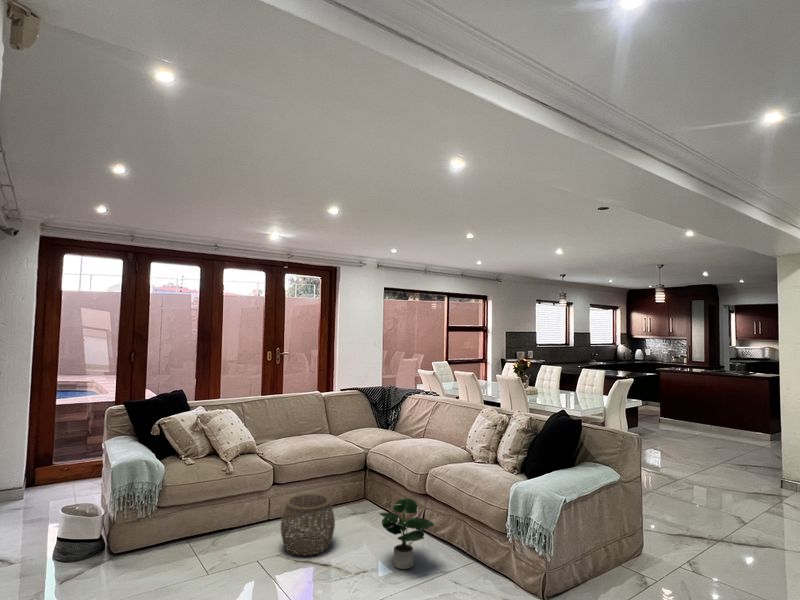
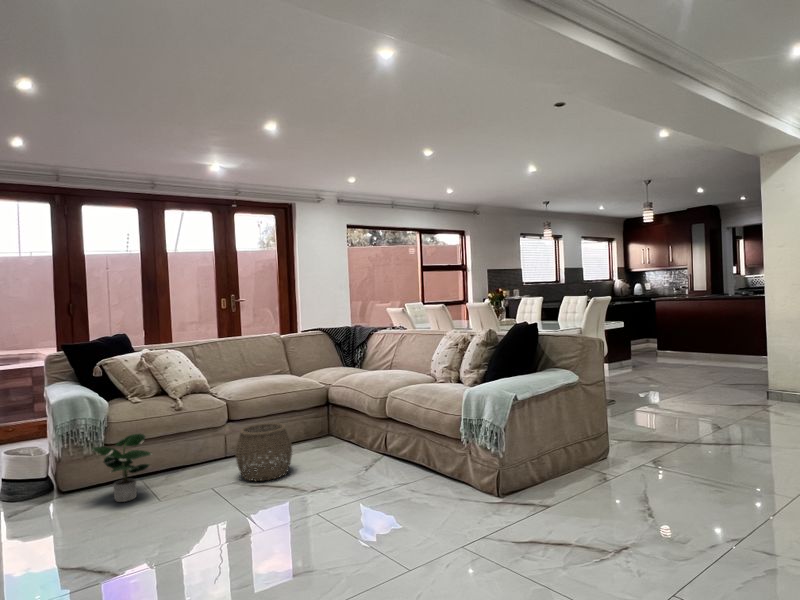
potted plant: present [380,498,434,569] -> present [92,434,152,502]

